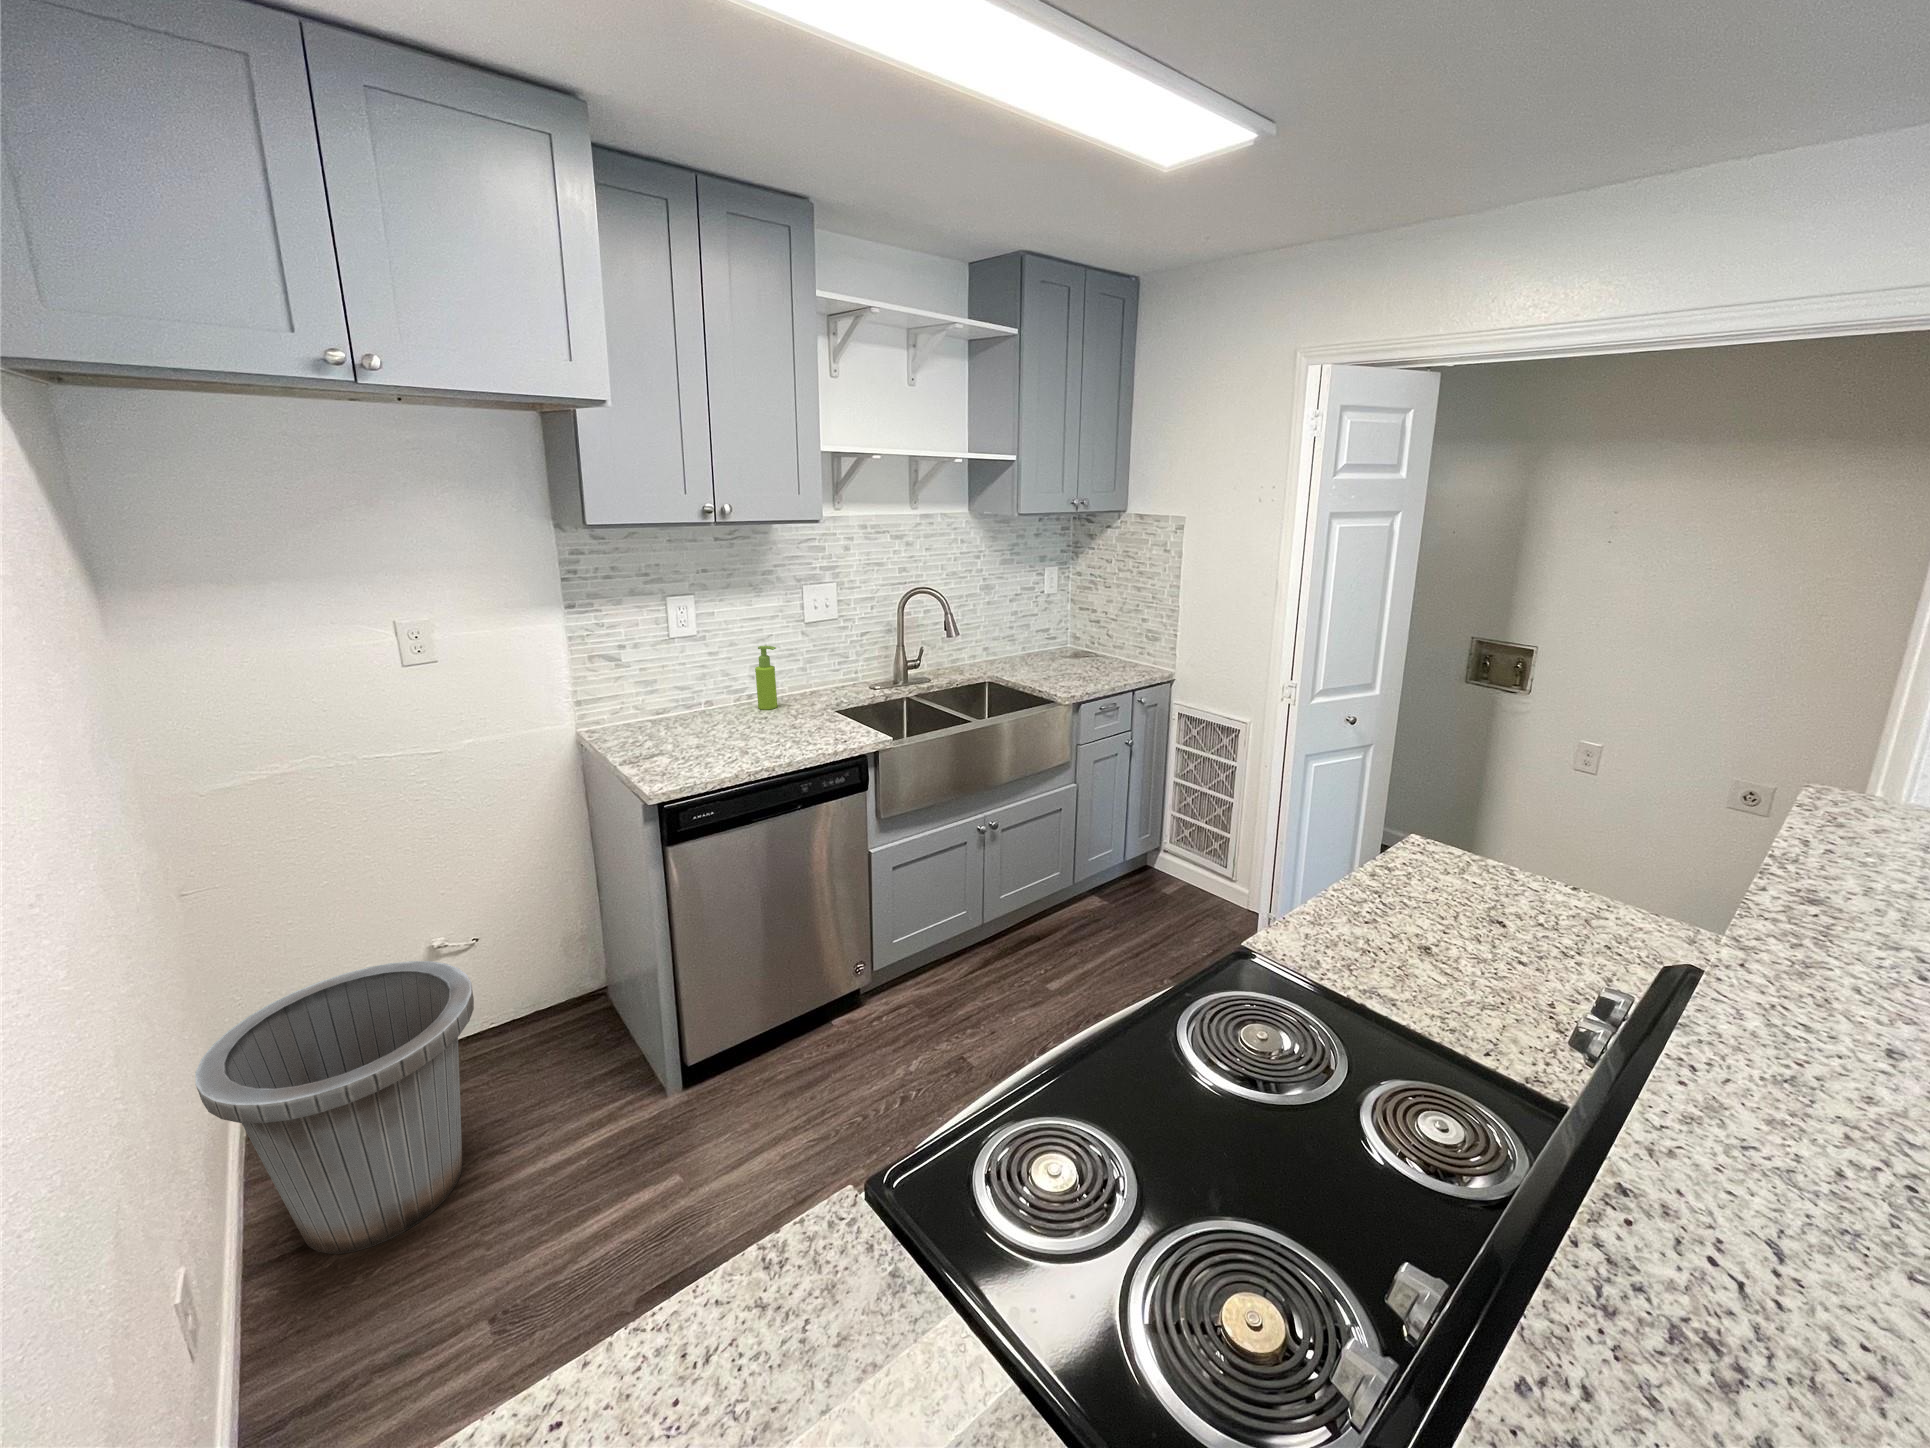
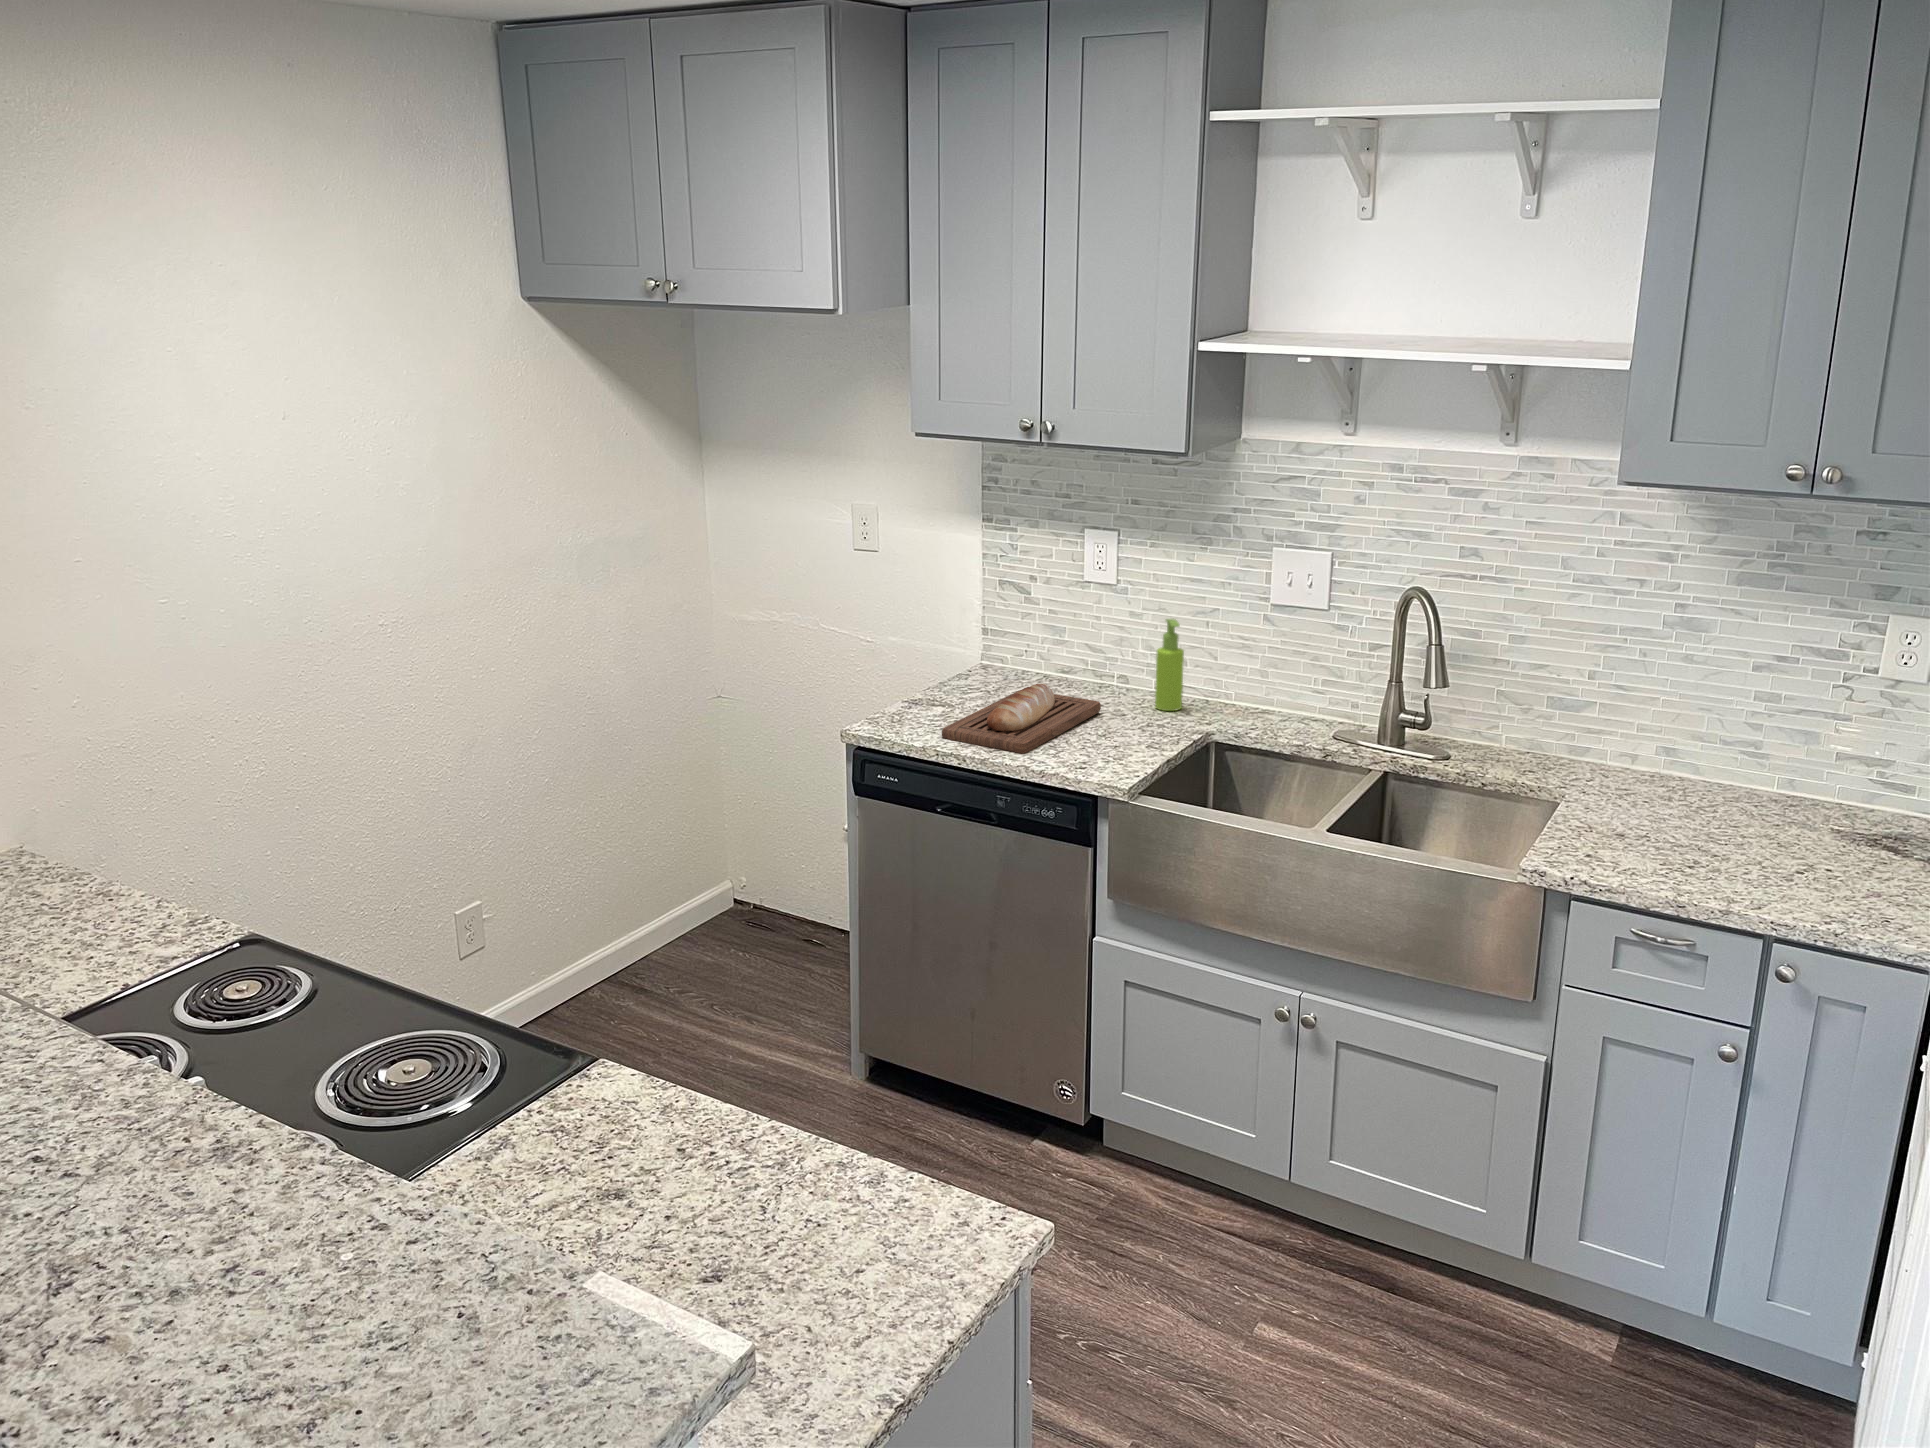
bread loaf: none [684,712,802,766] -> present [942,684,1101,754]
trash can: present [195,961,474,1254] -> none [590,799,772,1022]

